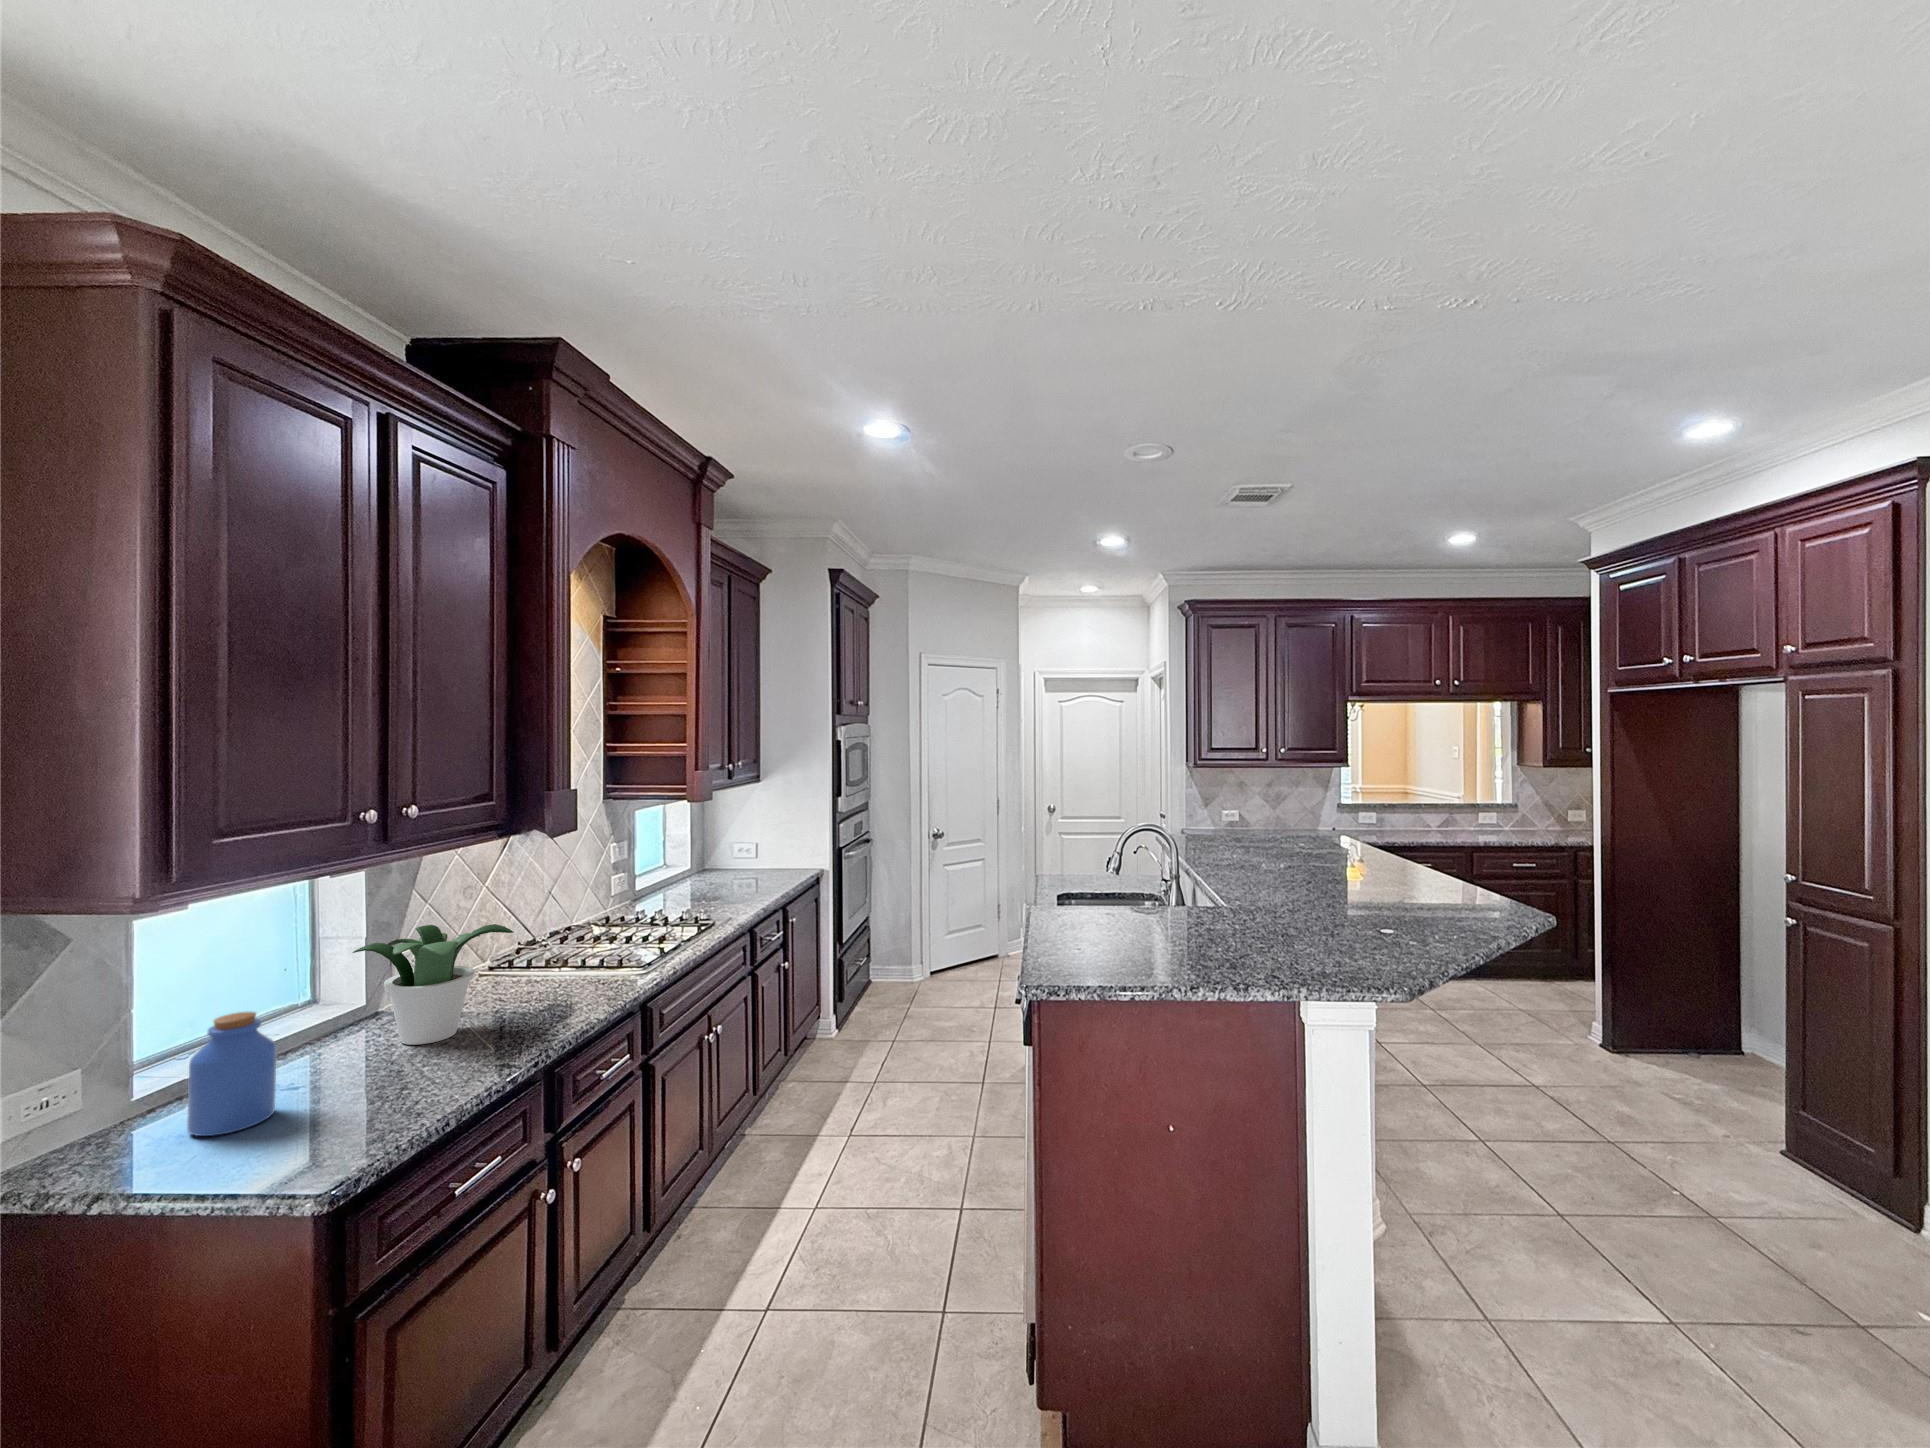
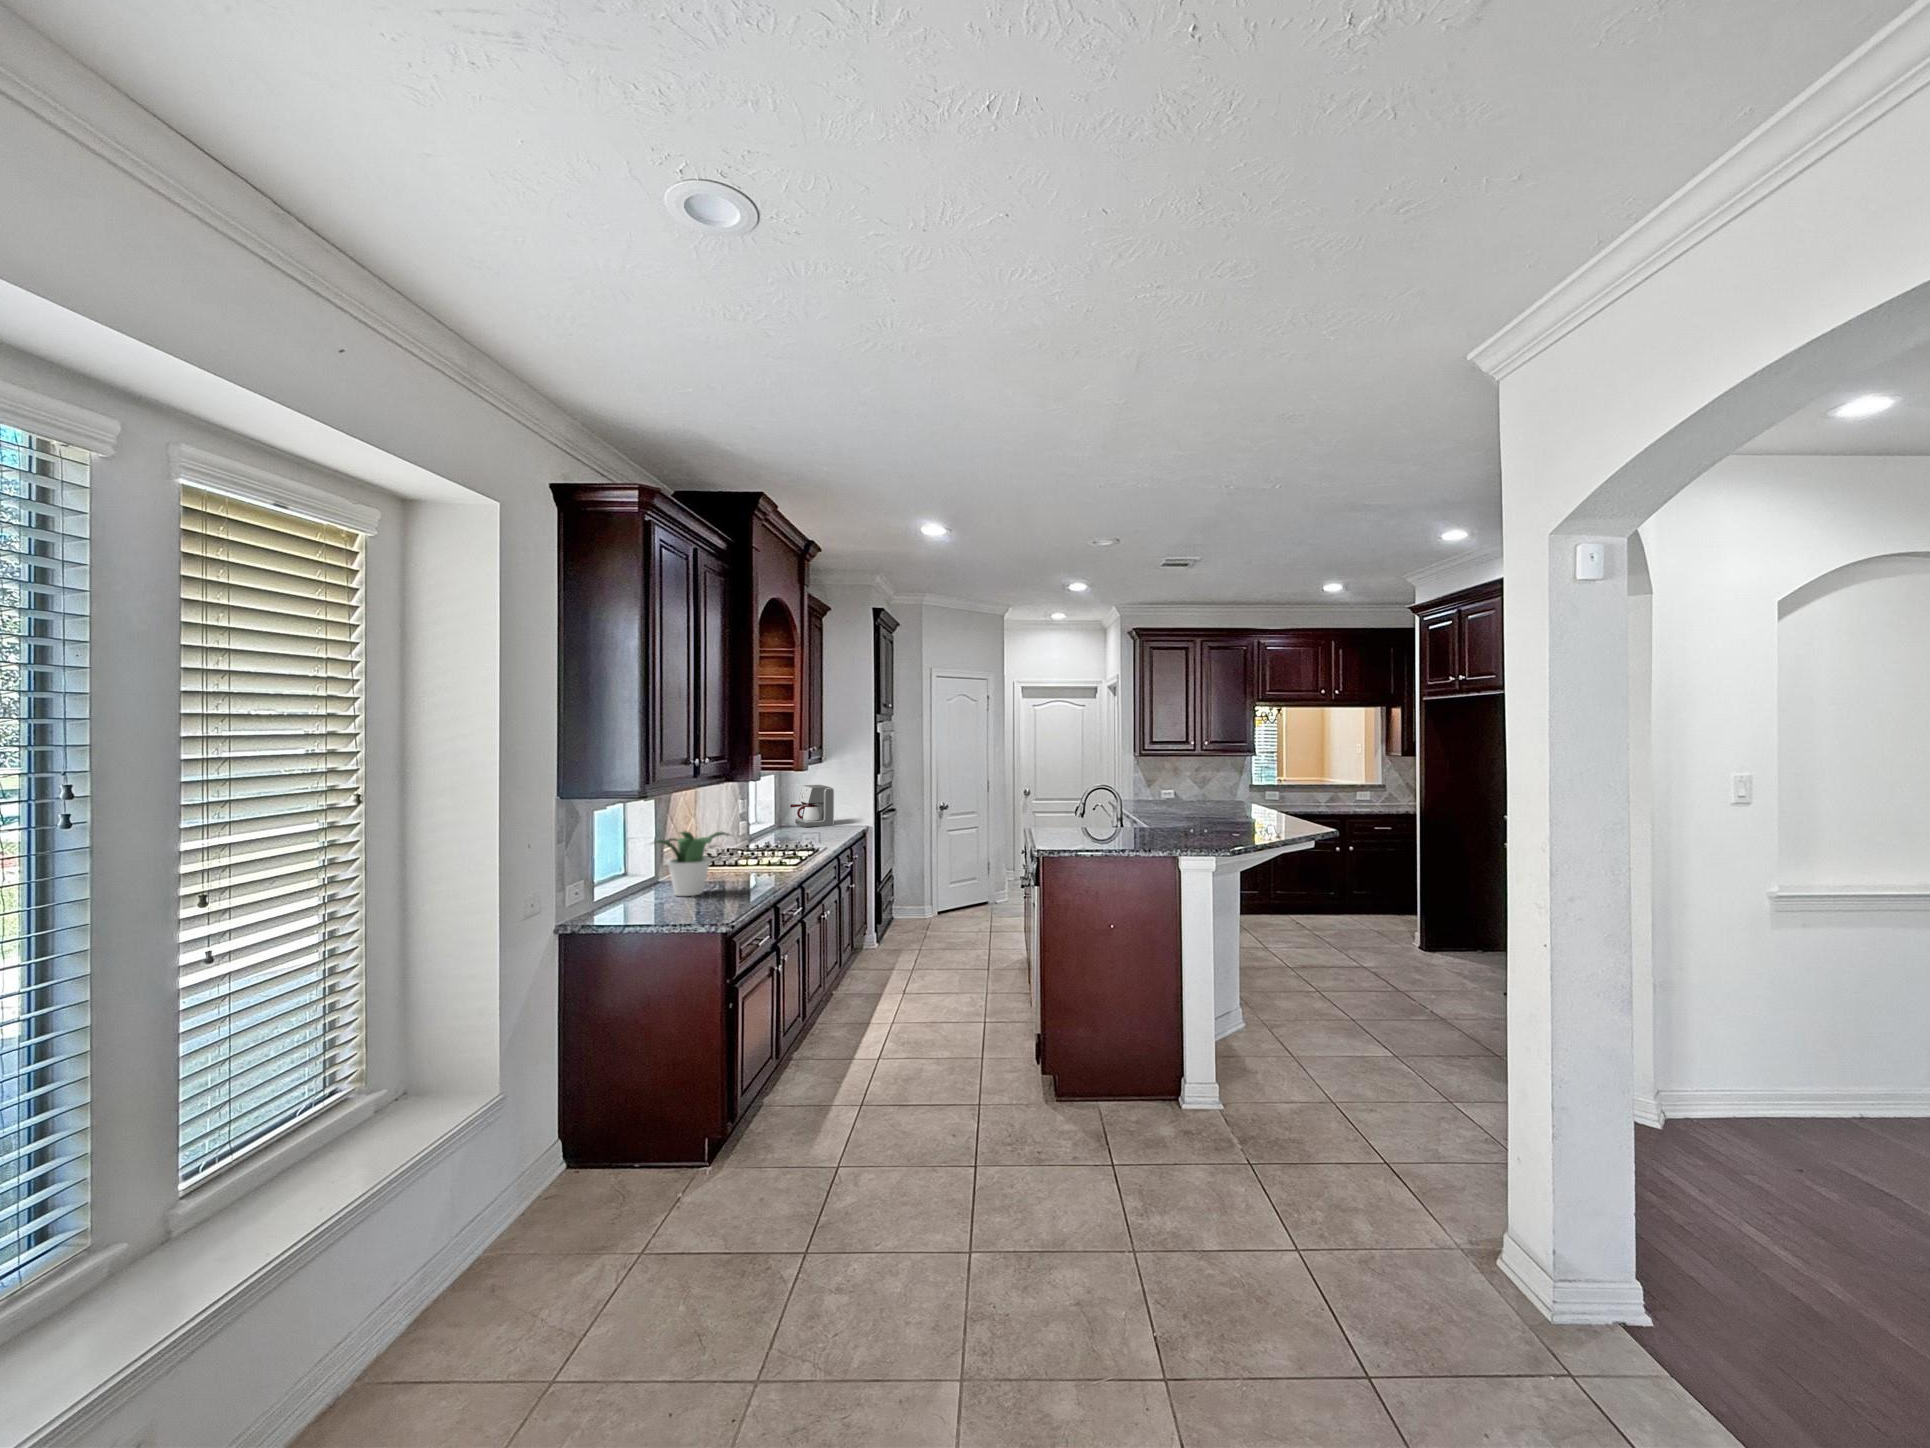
coffee maker: none [716,811,775,872] -> present [790,785,834,827]
jar: present [187,1012,277,1136] -> none [607,863,644,922]

